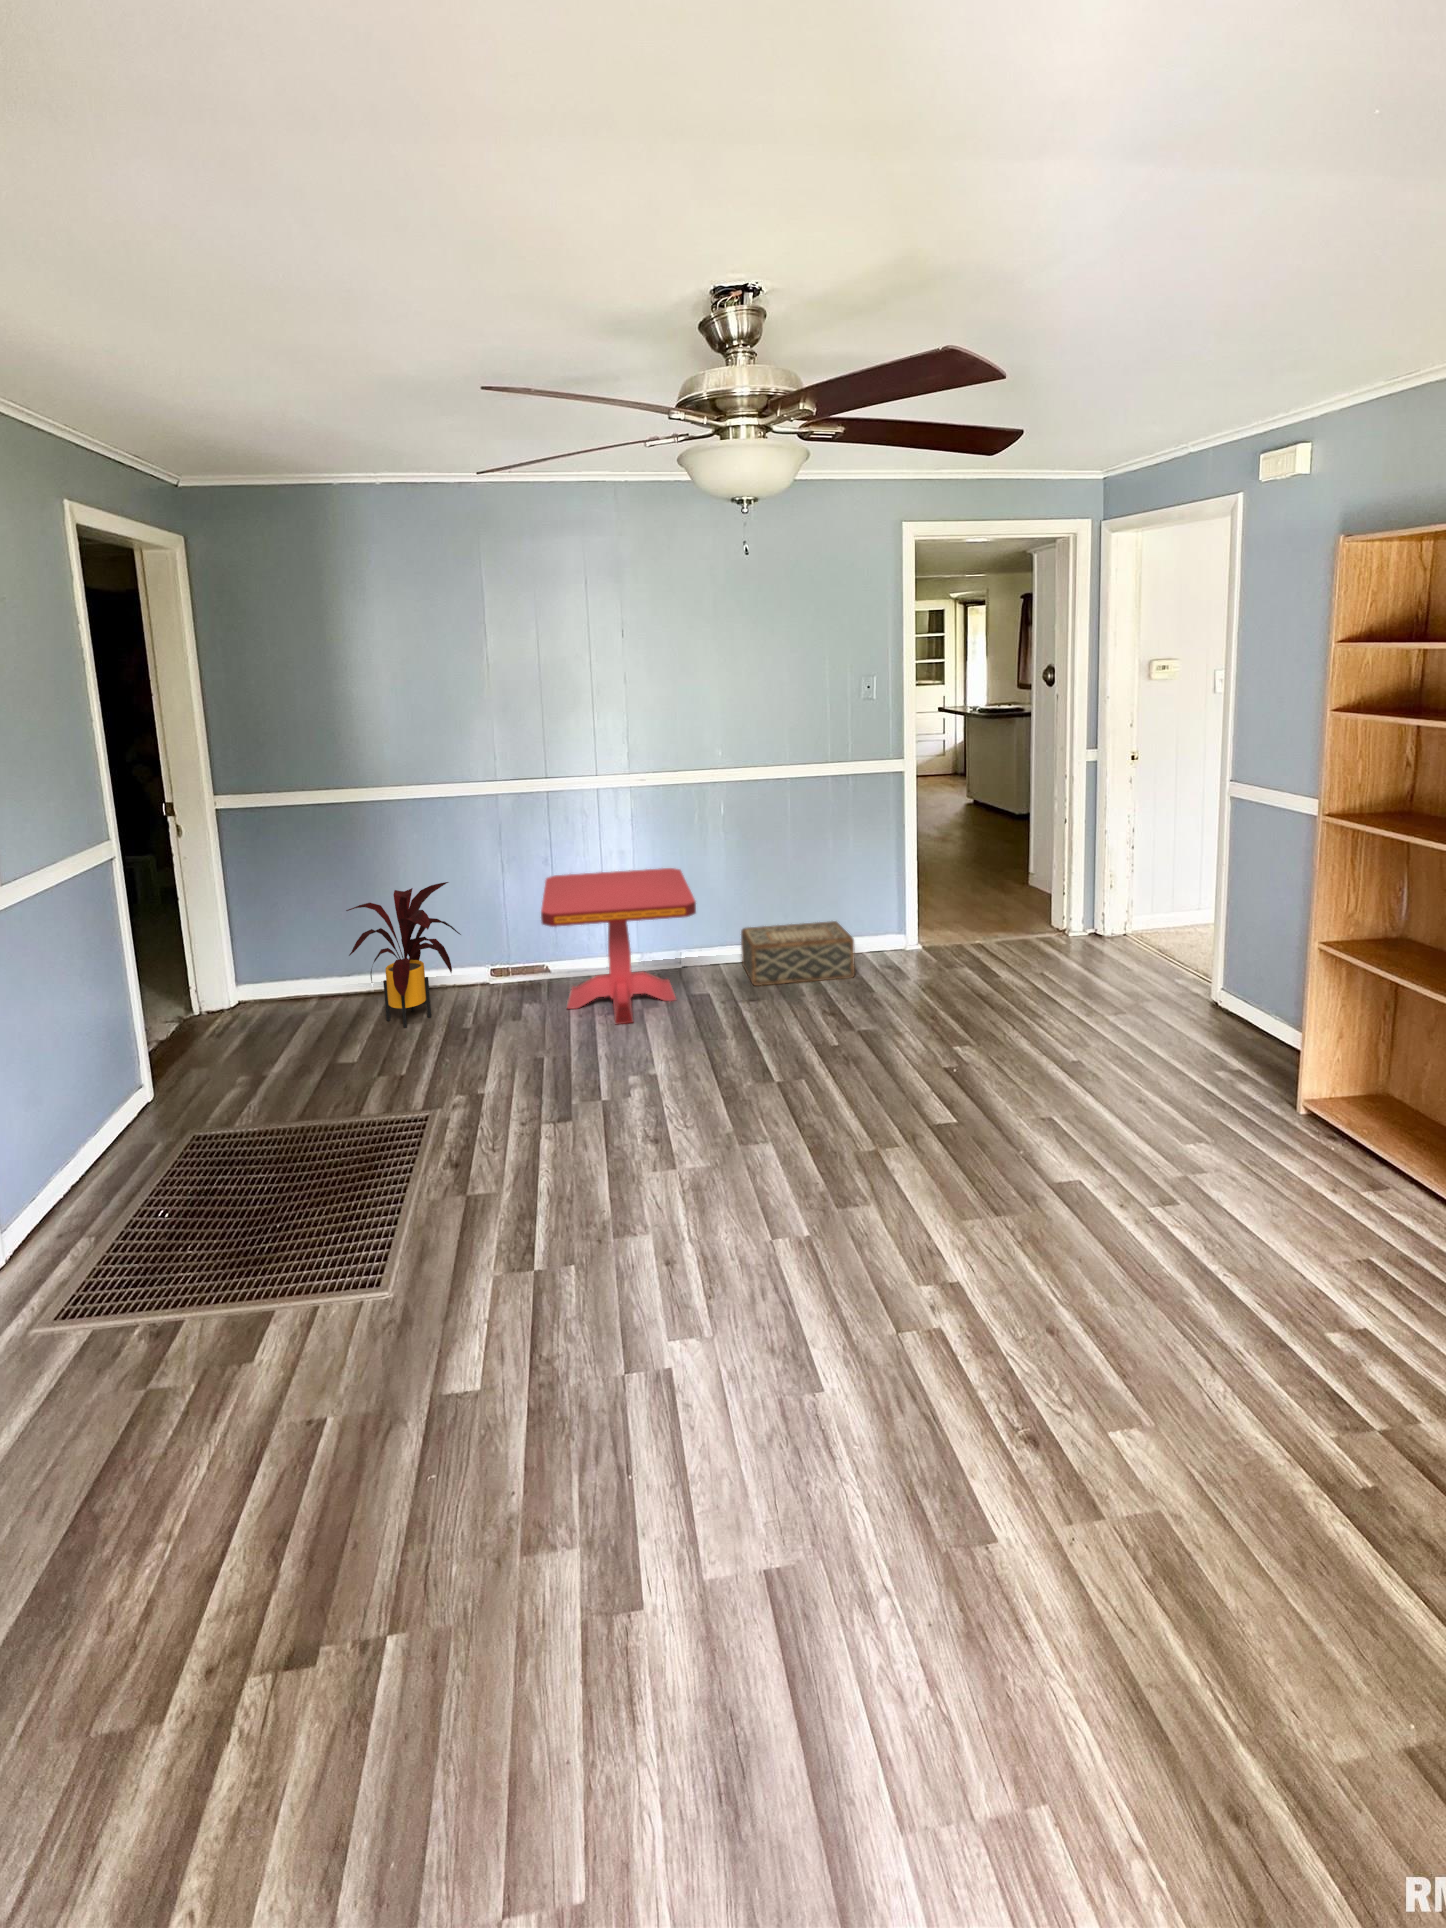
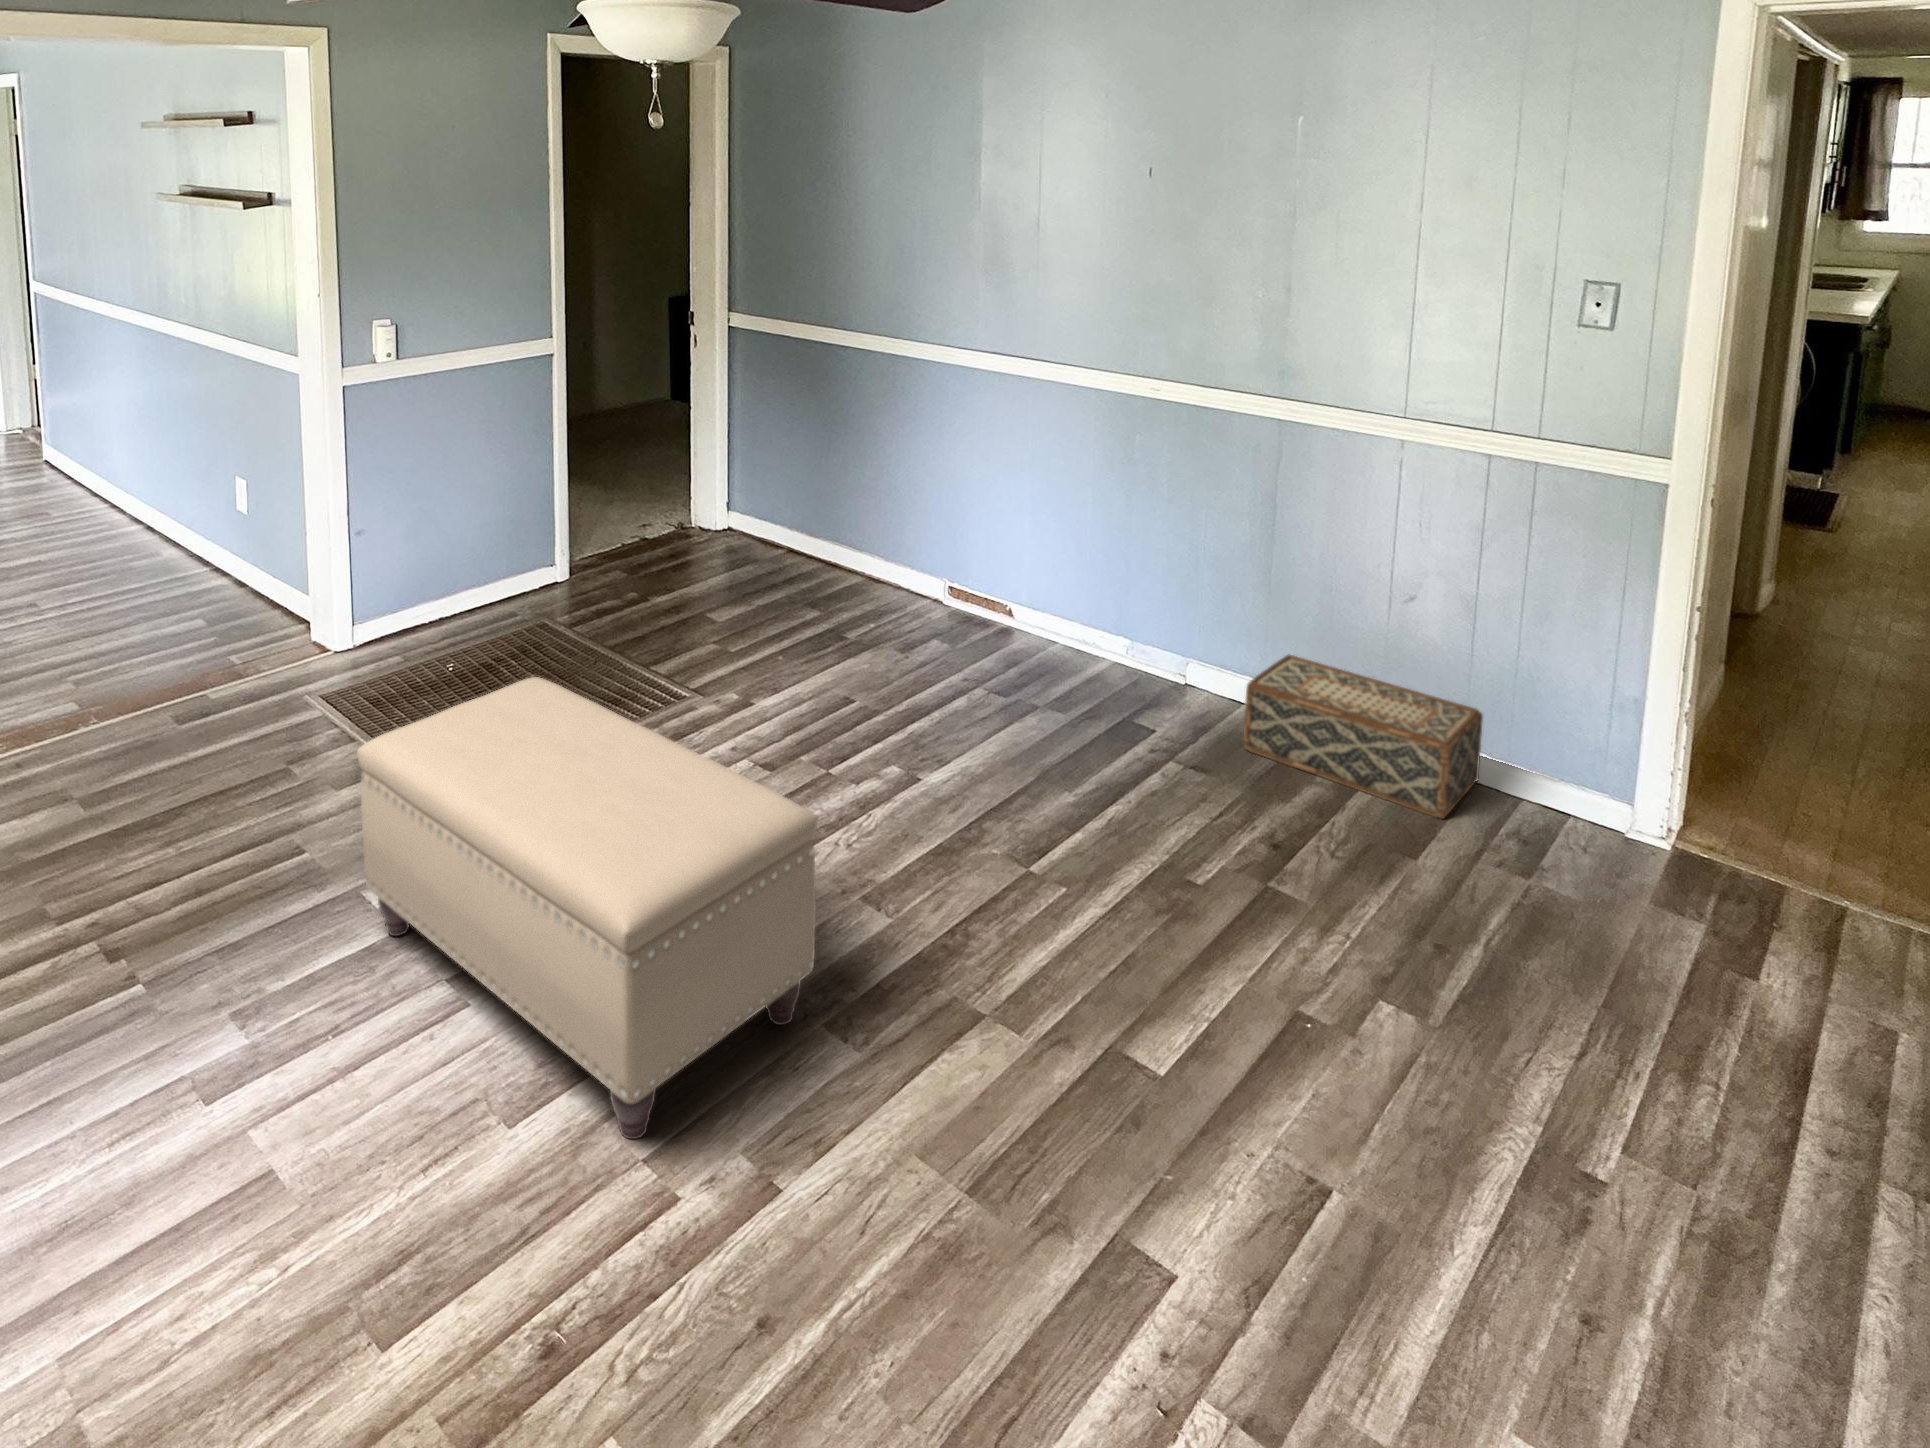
side table: present [541,868,696,1024] -> none [901,483,1187,715]
house plant: present [346,882,461,1028] -> none [742,449,894,611]
ottoman: none [494,1068,895,1390] -> present [357,677,818,1139]

